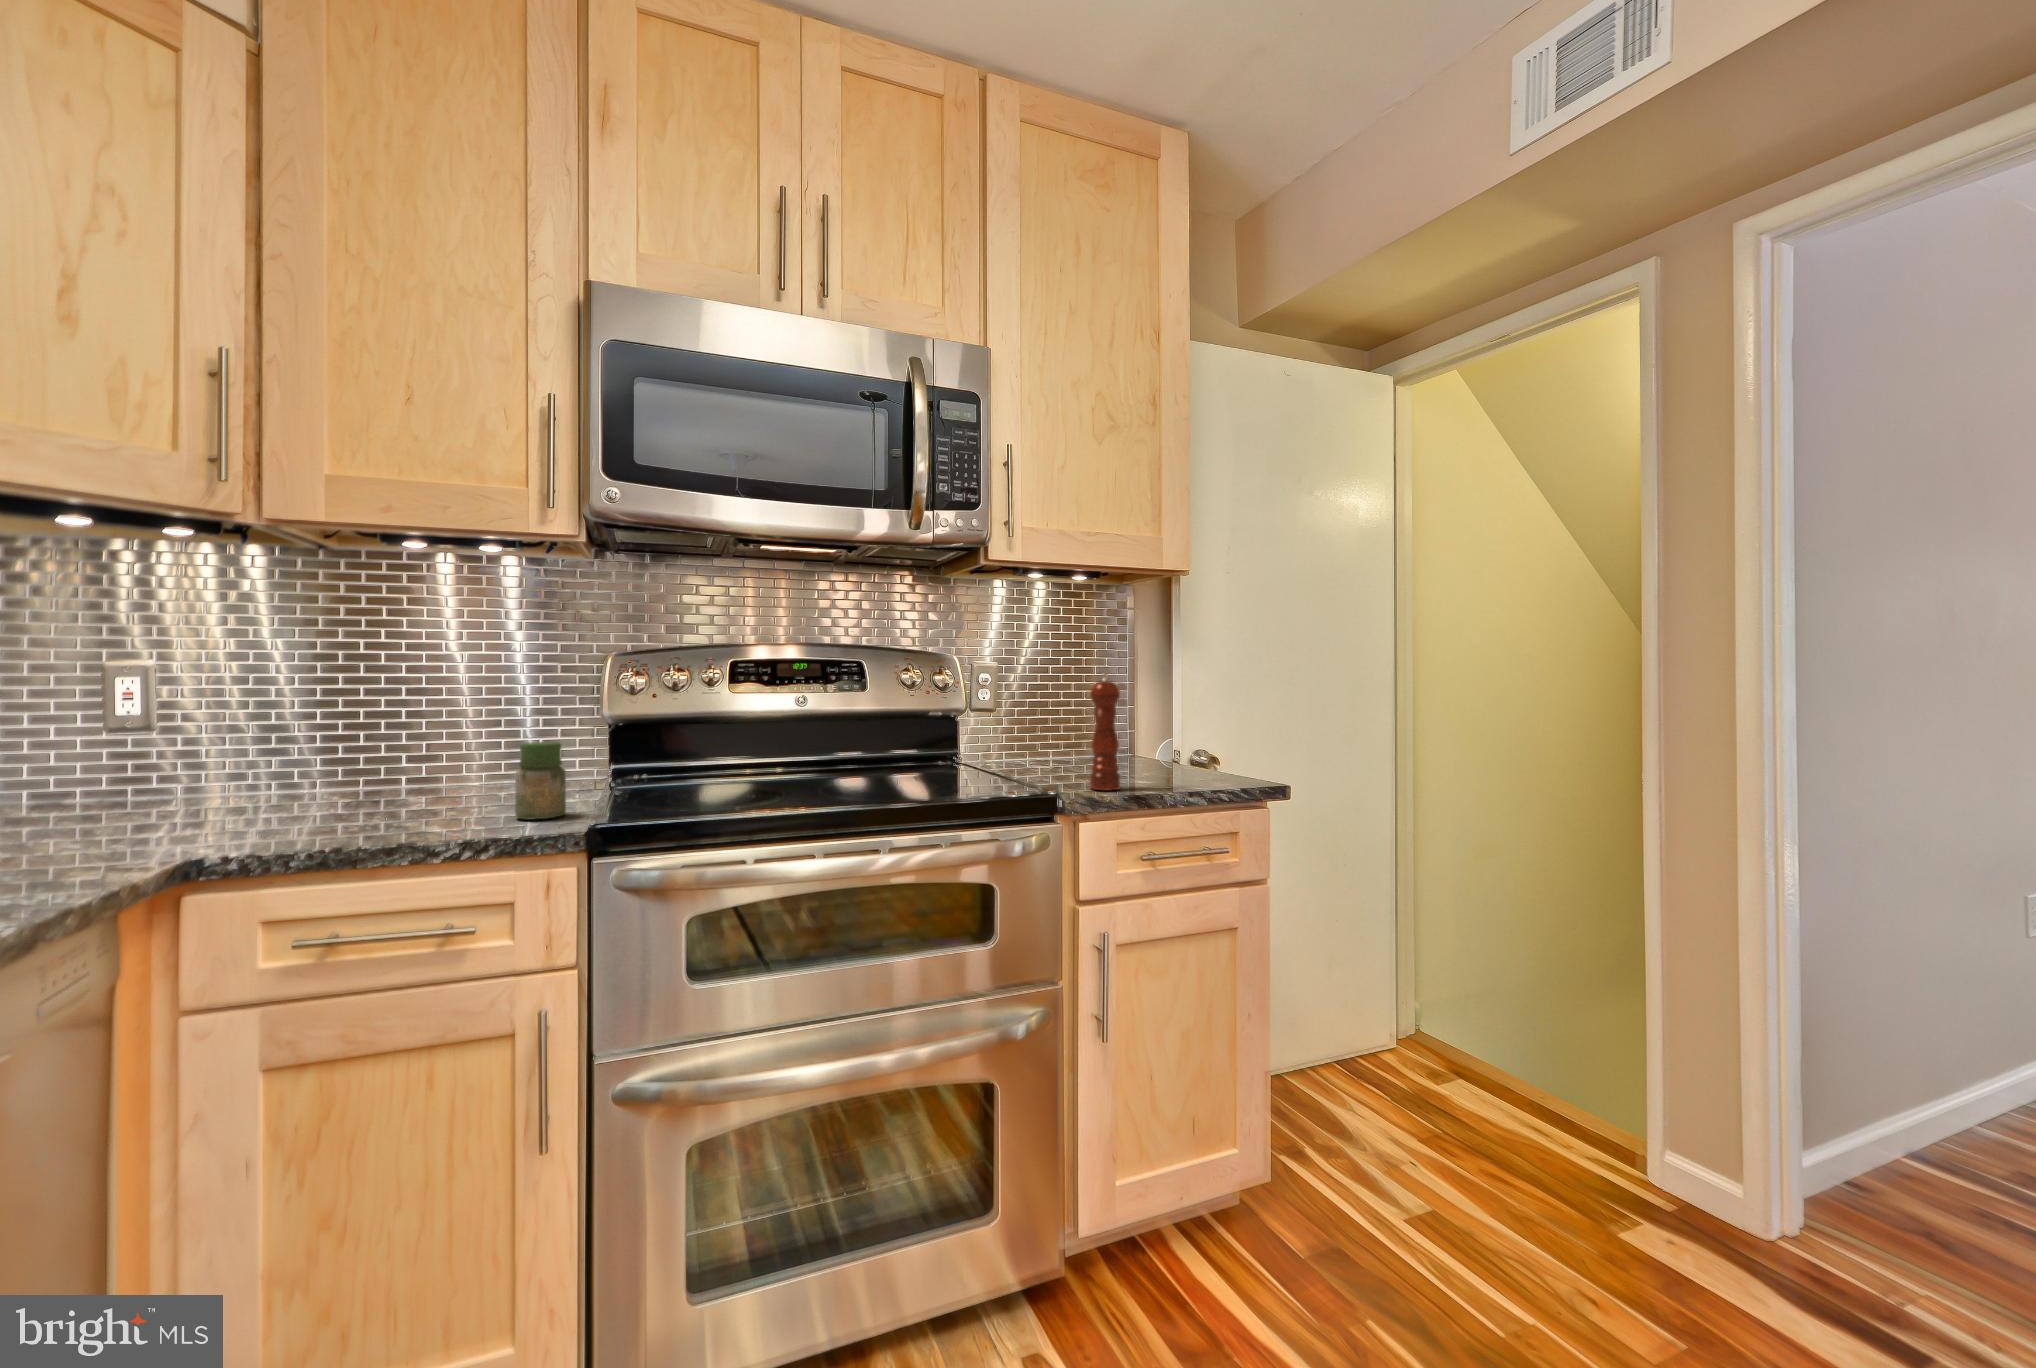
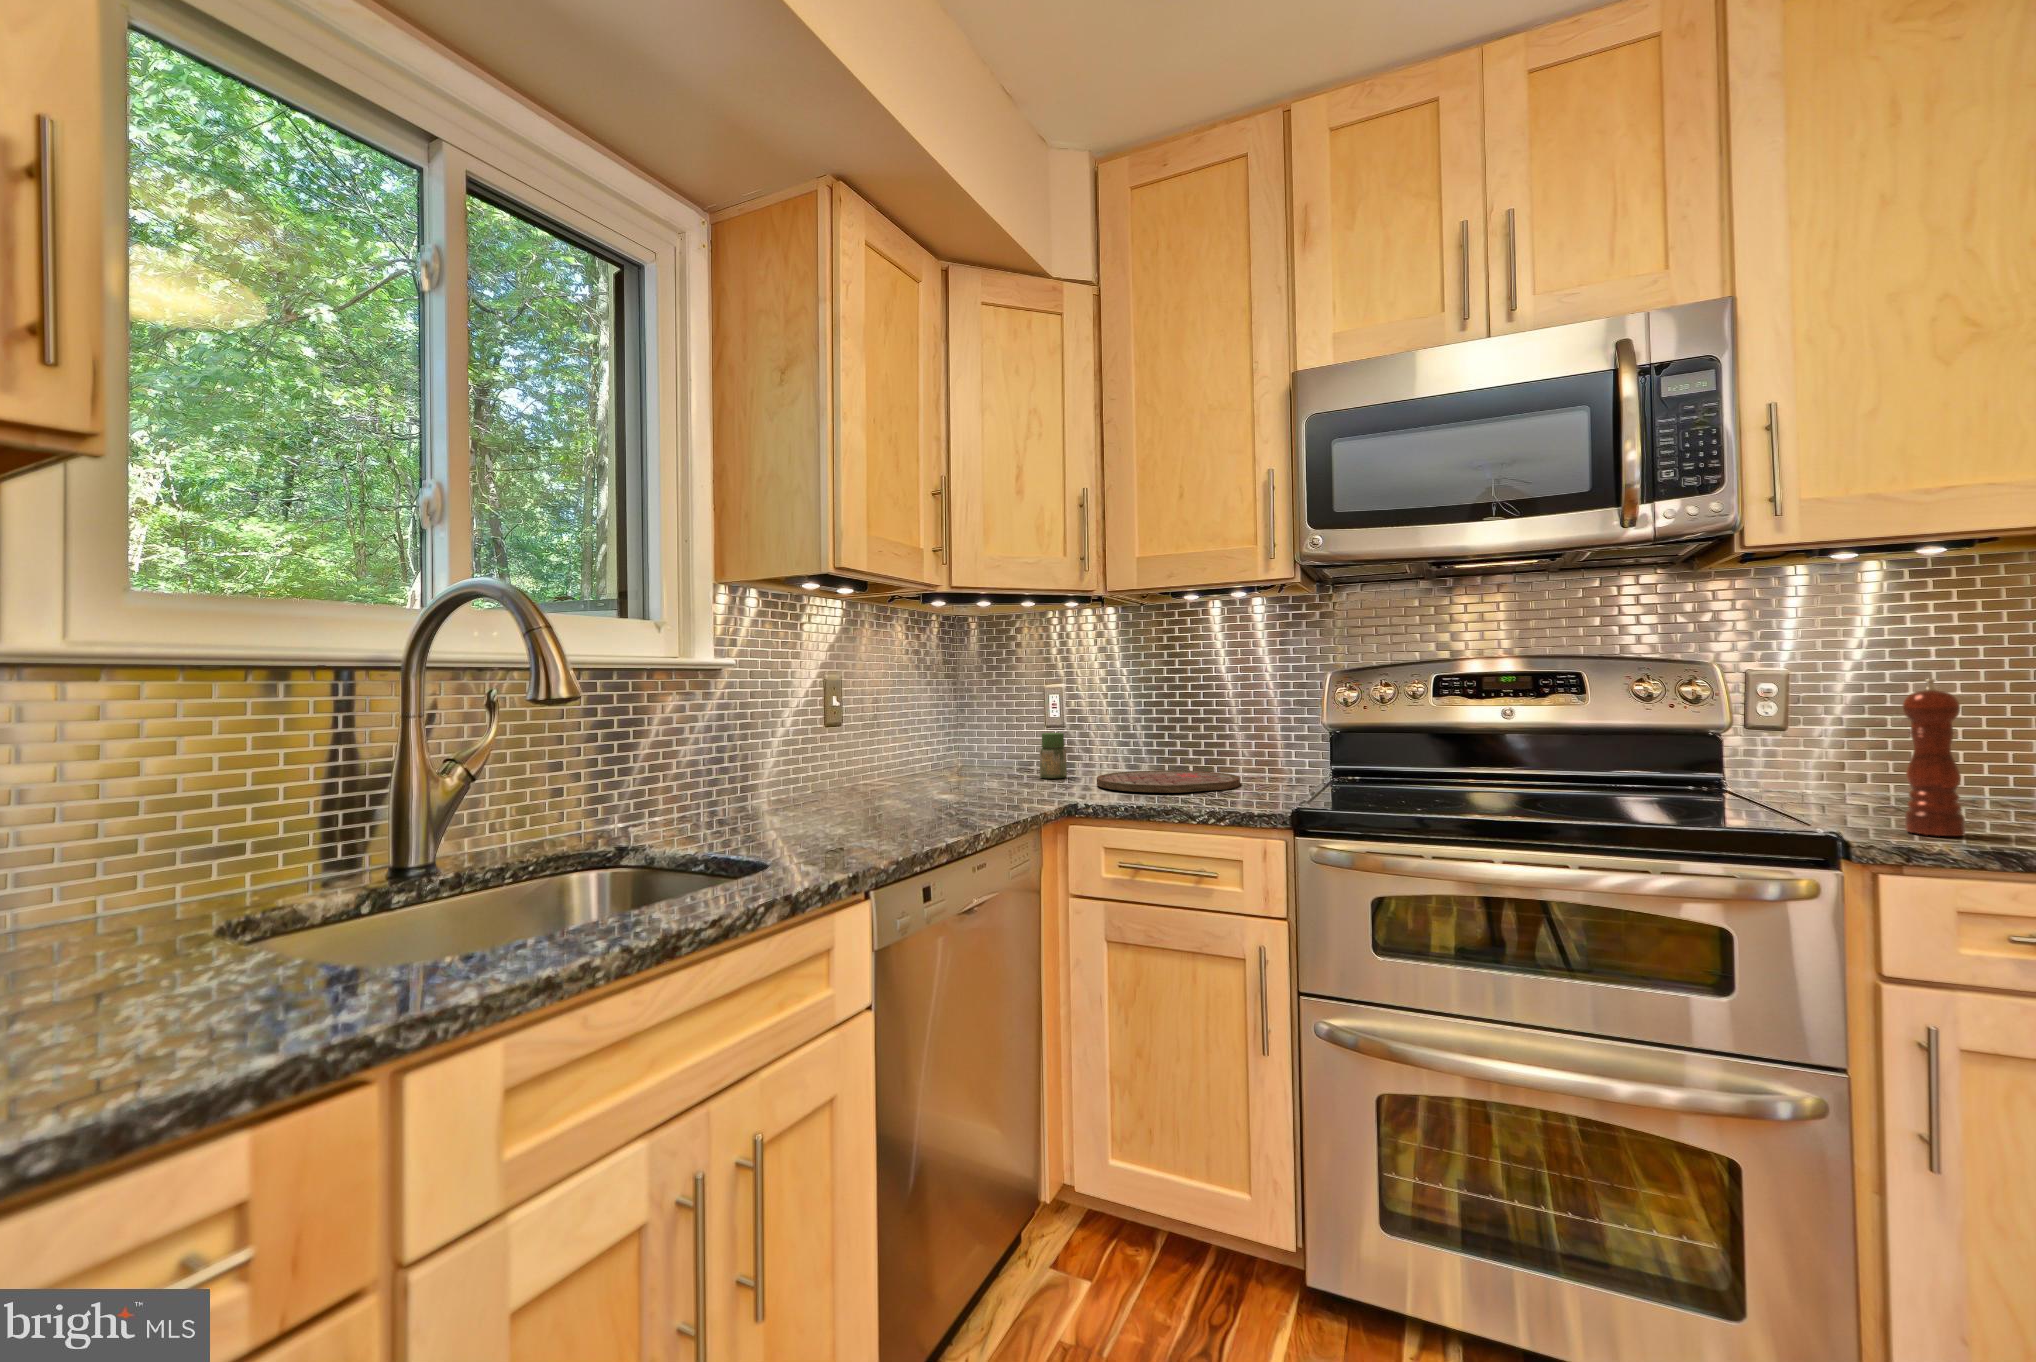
jar: present [515,742,566,820] -> present [1040,733,1067,778]
cutting board: none [234,786,490,827] -> present [1097,770,1240,793]

